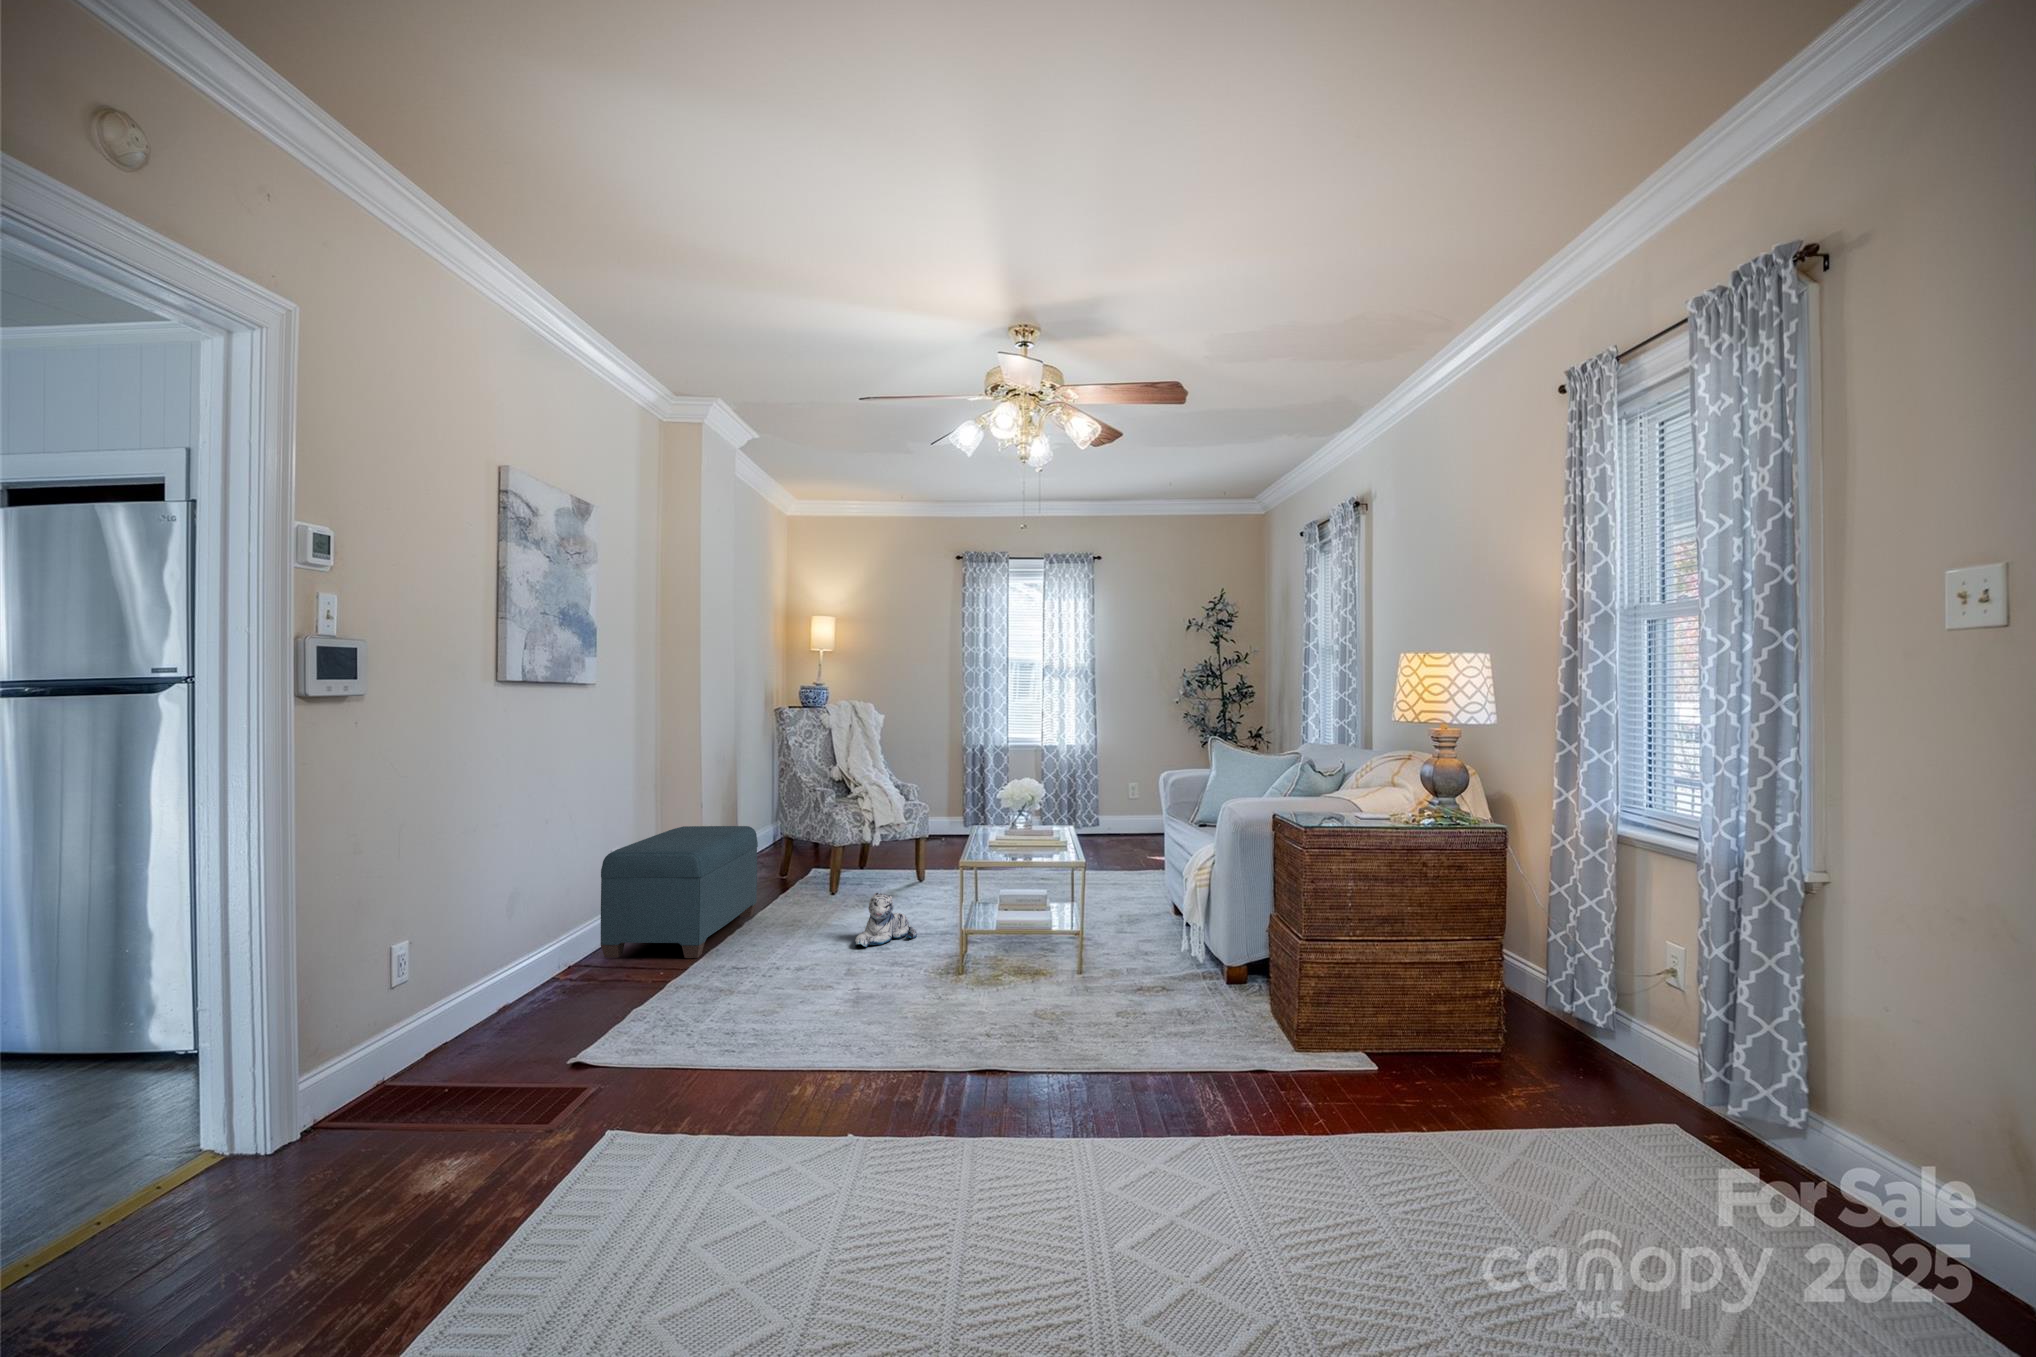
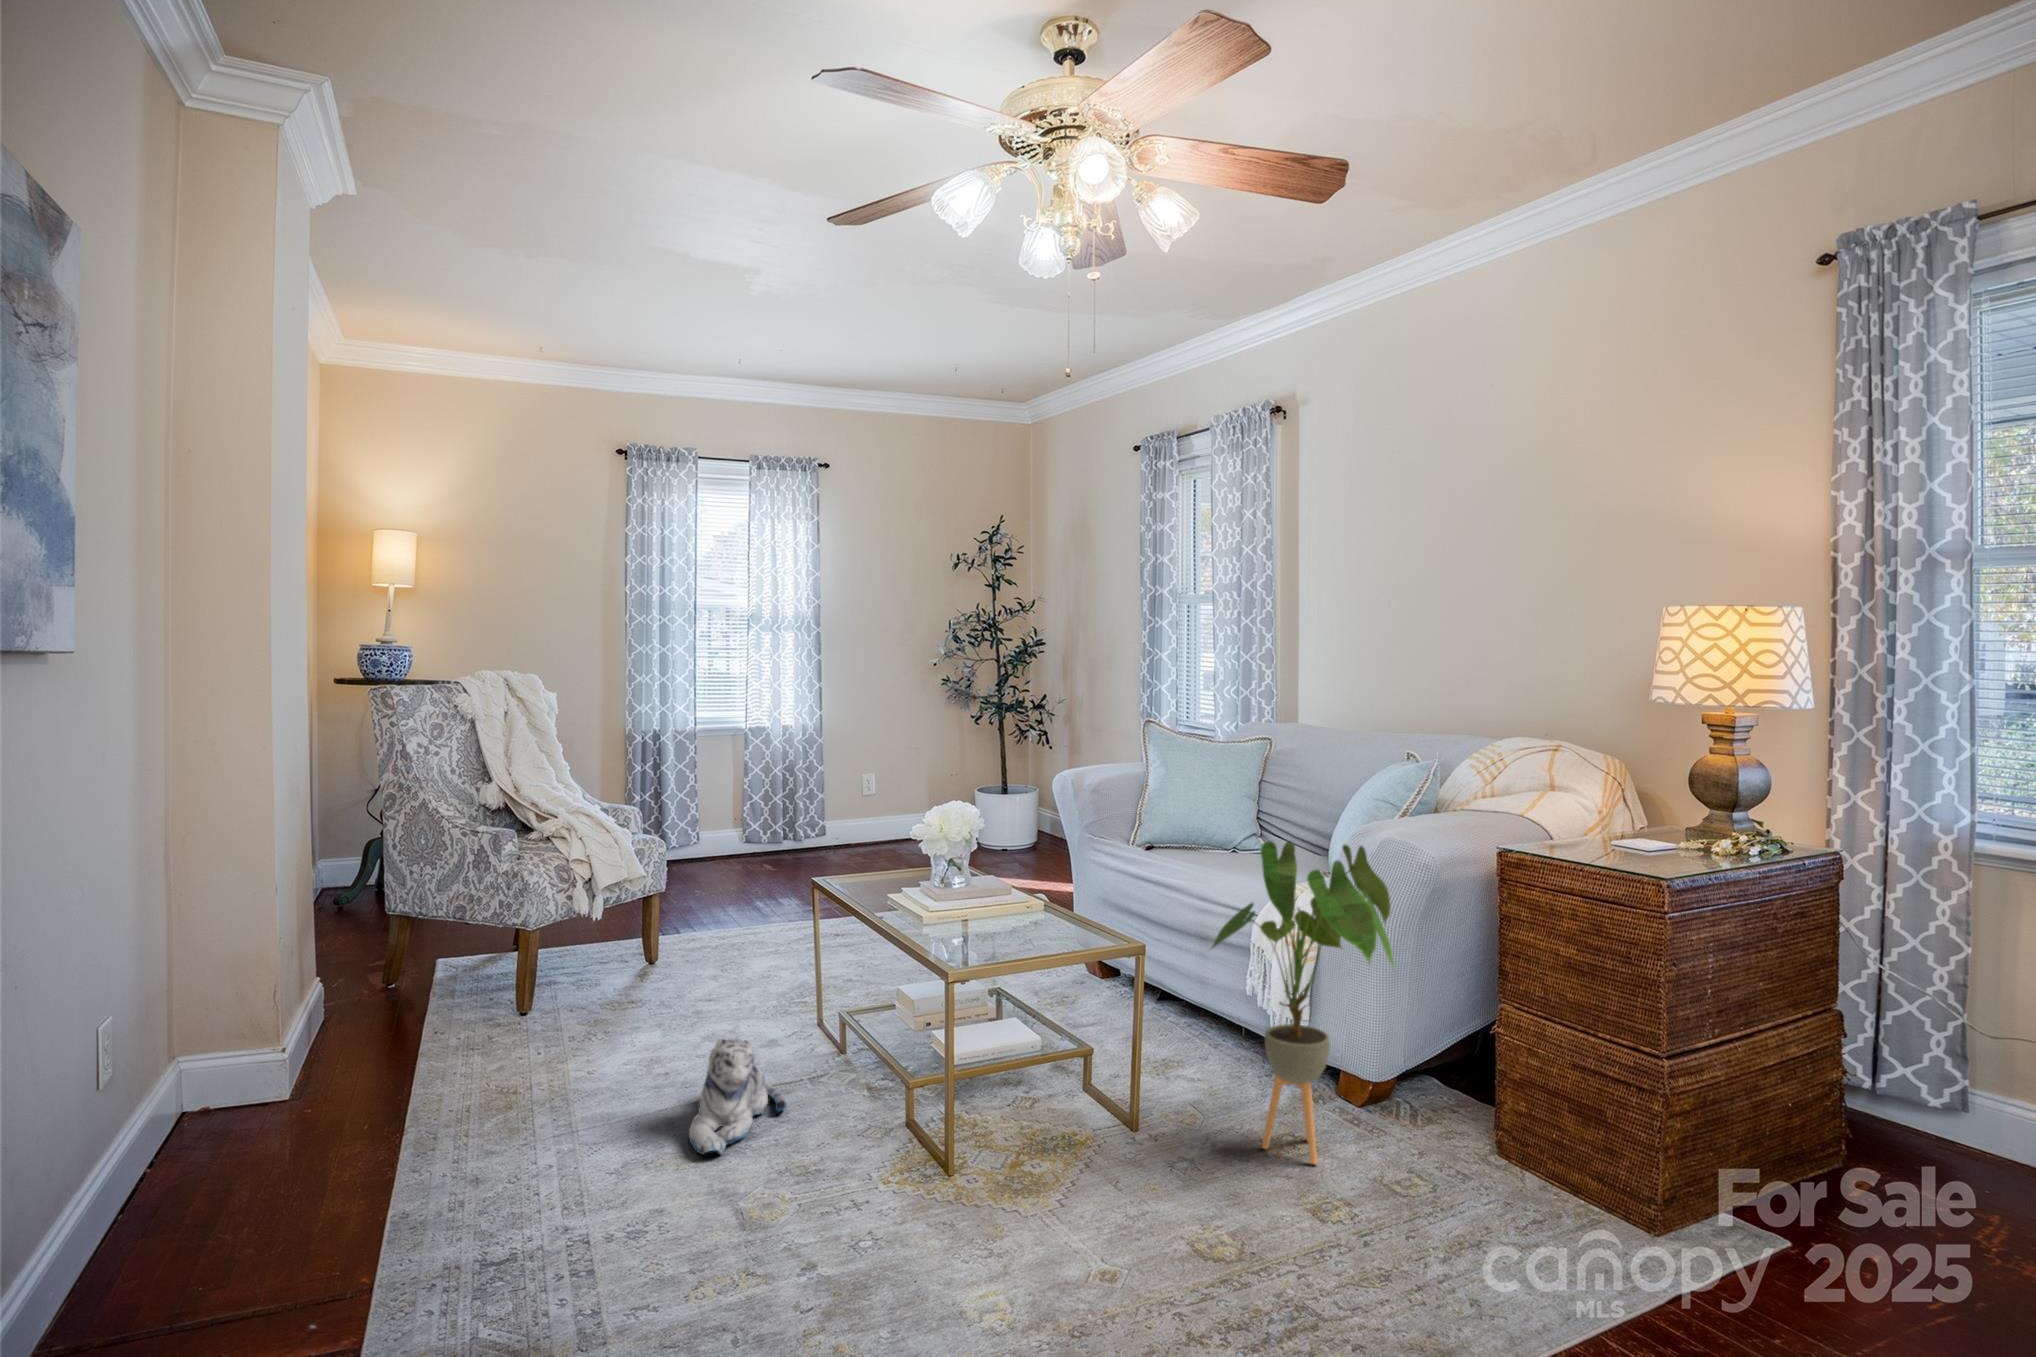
house plant: none [1103,797,1218,987] -> present [1211,841,1394,1164]
bench: present [601,826,758,958] -> none [82,923,407,1320]

